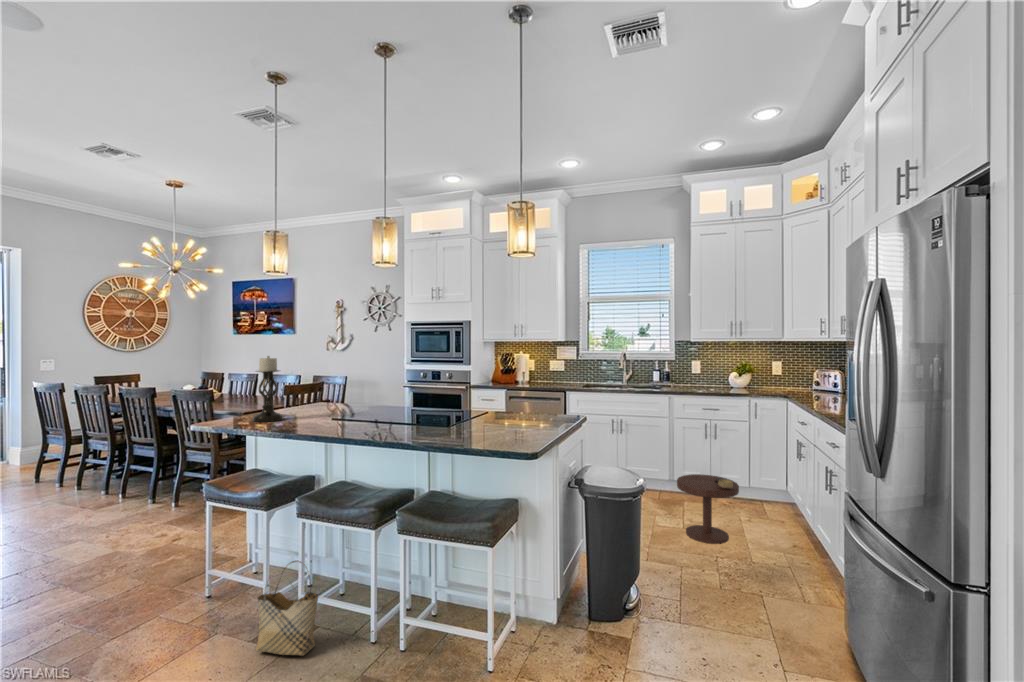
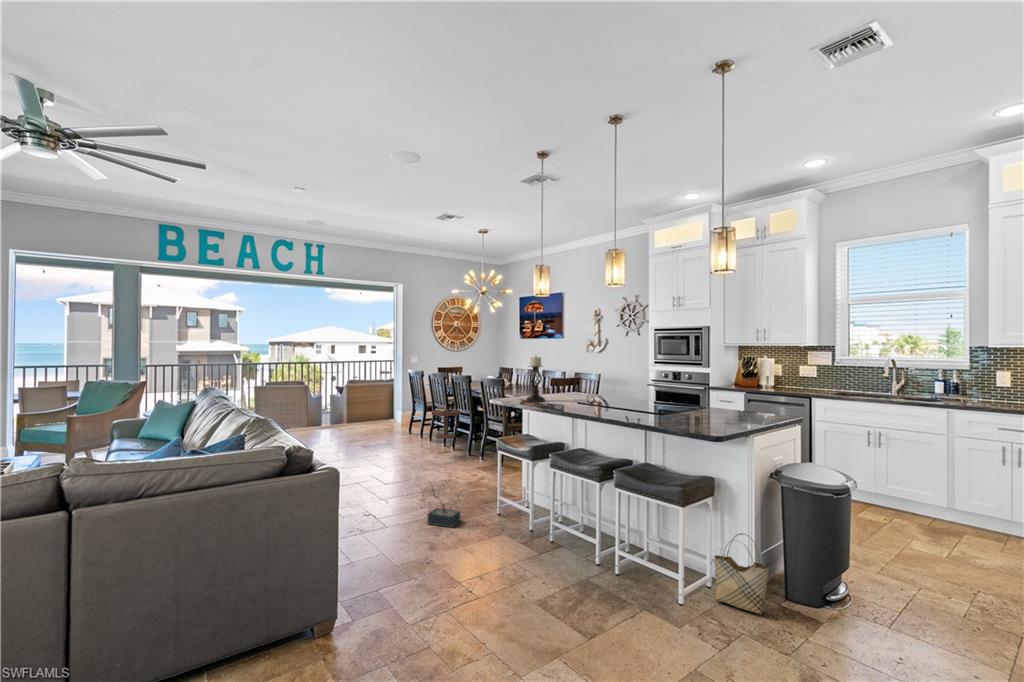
side table: present [677,474,739,544] -> present [432,409,460,439]
woven basket: present [256,560,319,655] -> present [714,533,769,614]
decorative plant: none [40,569,146,651] -> present [421,481,465,528]

